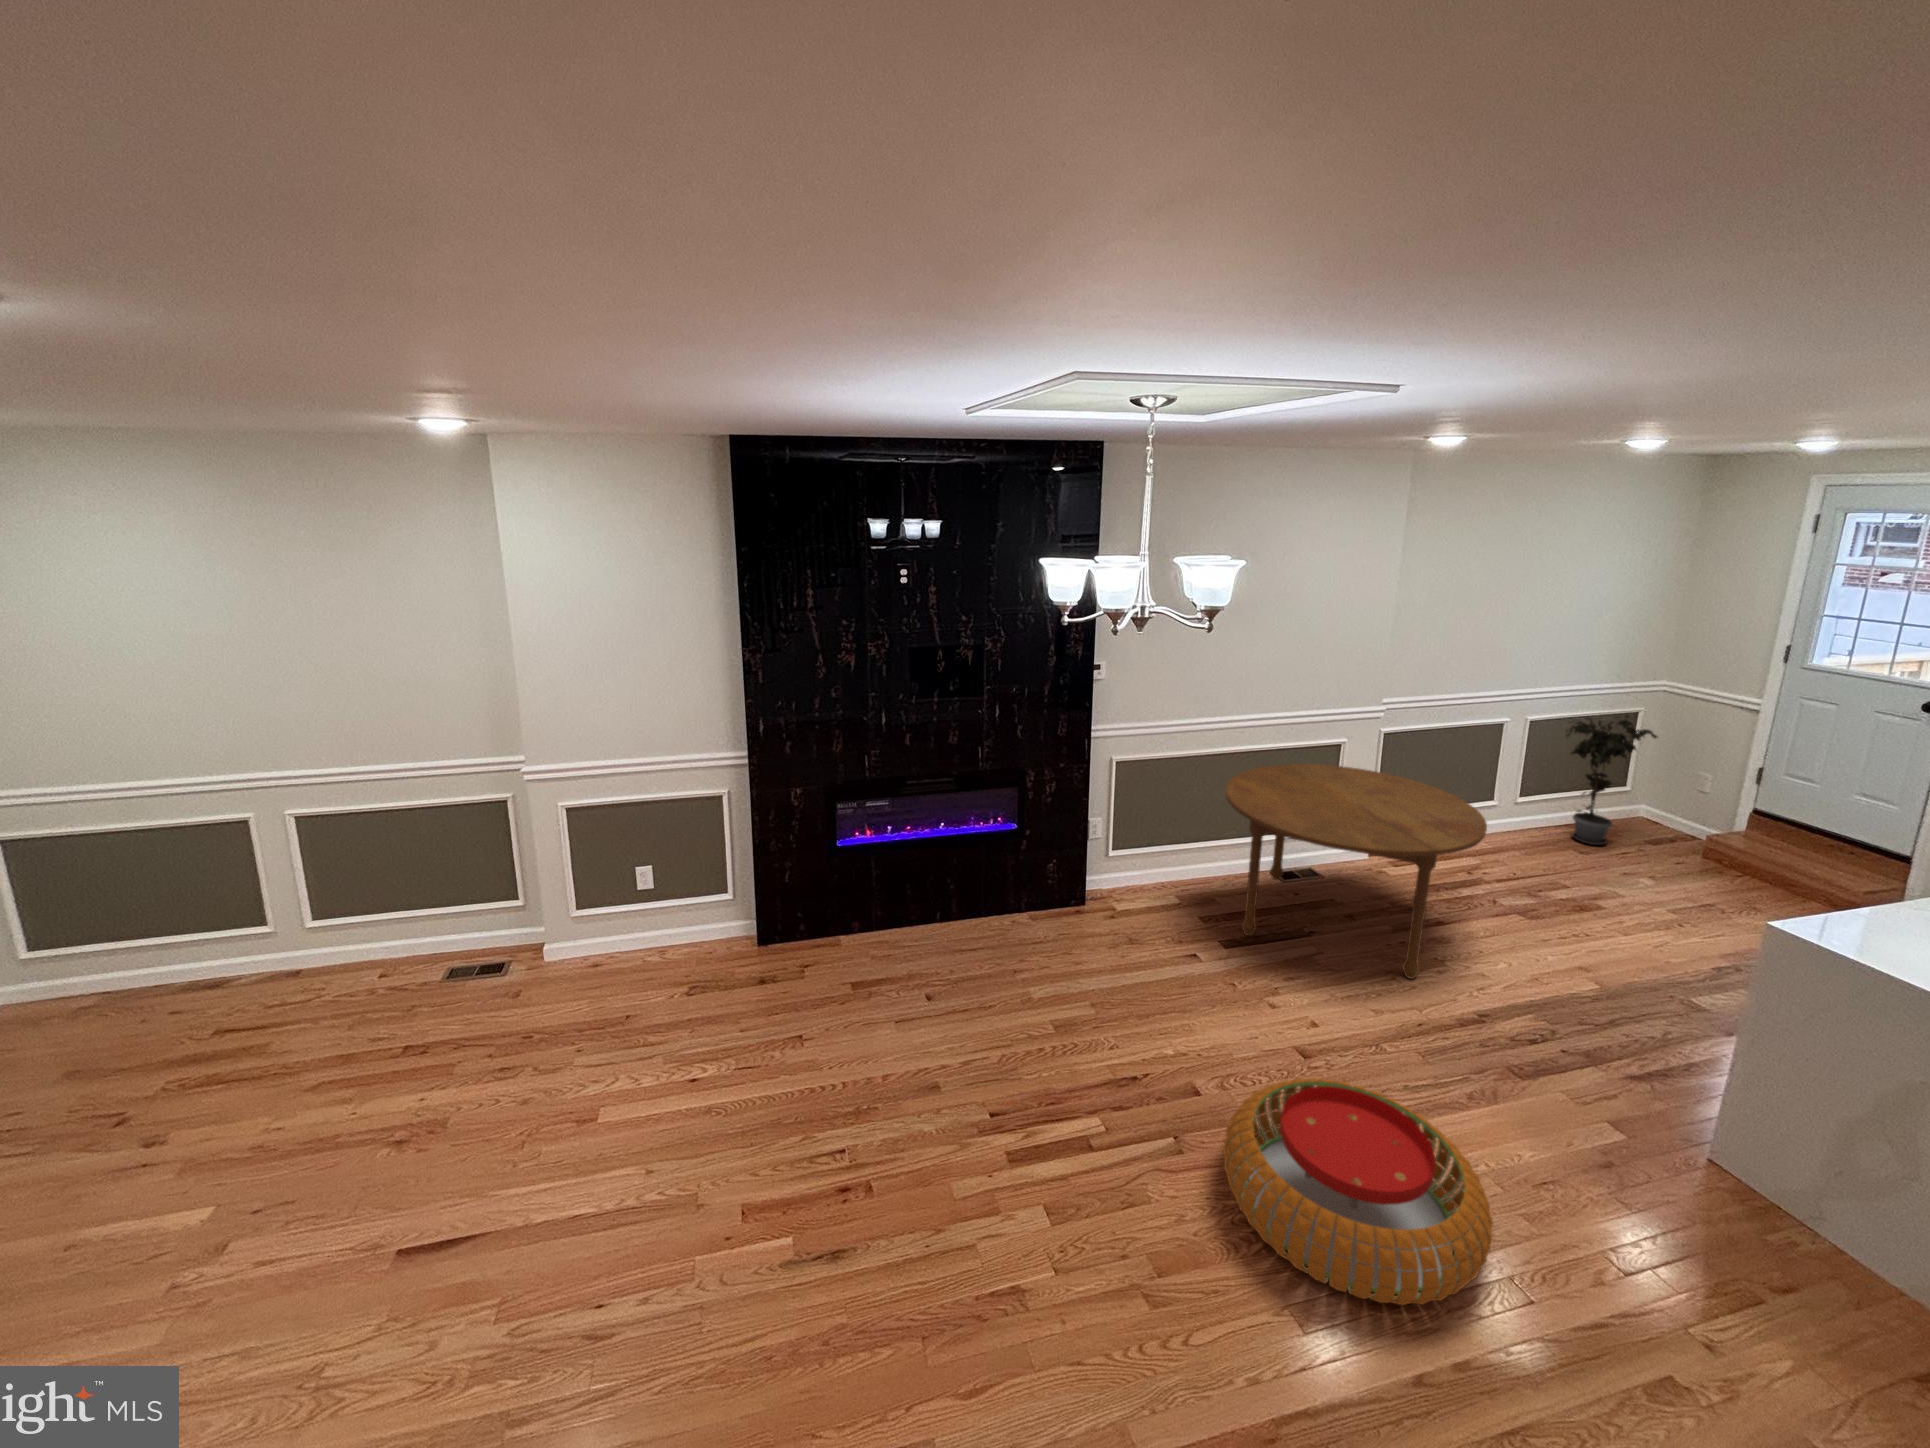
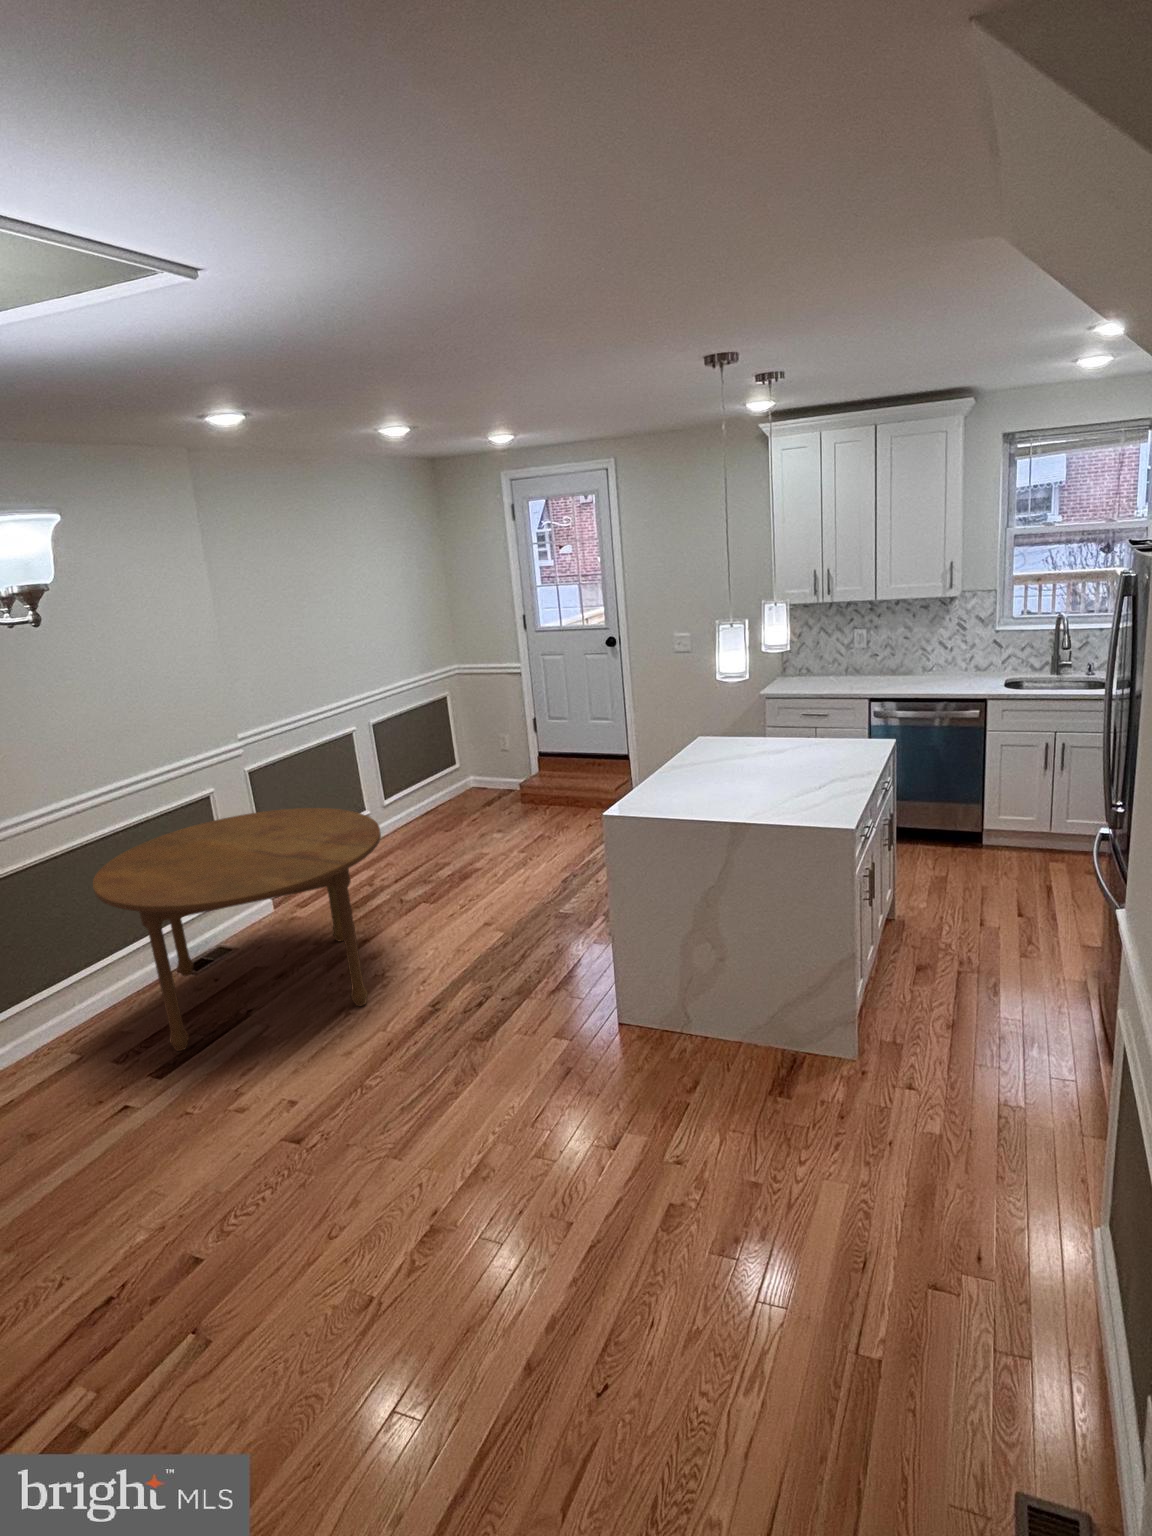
potted plant: present [1566,715,1657,845] -> none [400,696,466,823]
pouf: present [1223,1078,1493,1305] -> none [253,1122,535,1365]

